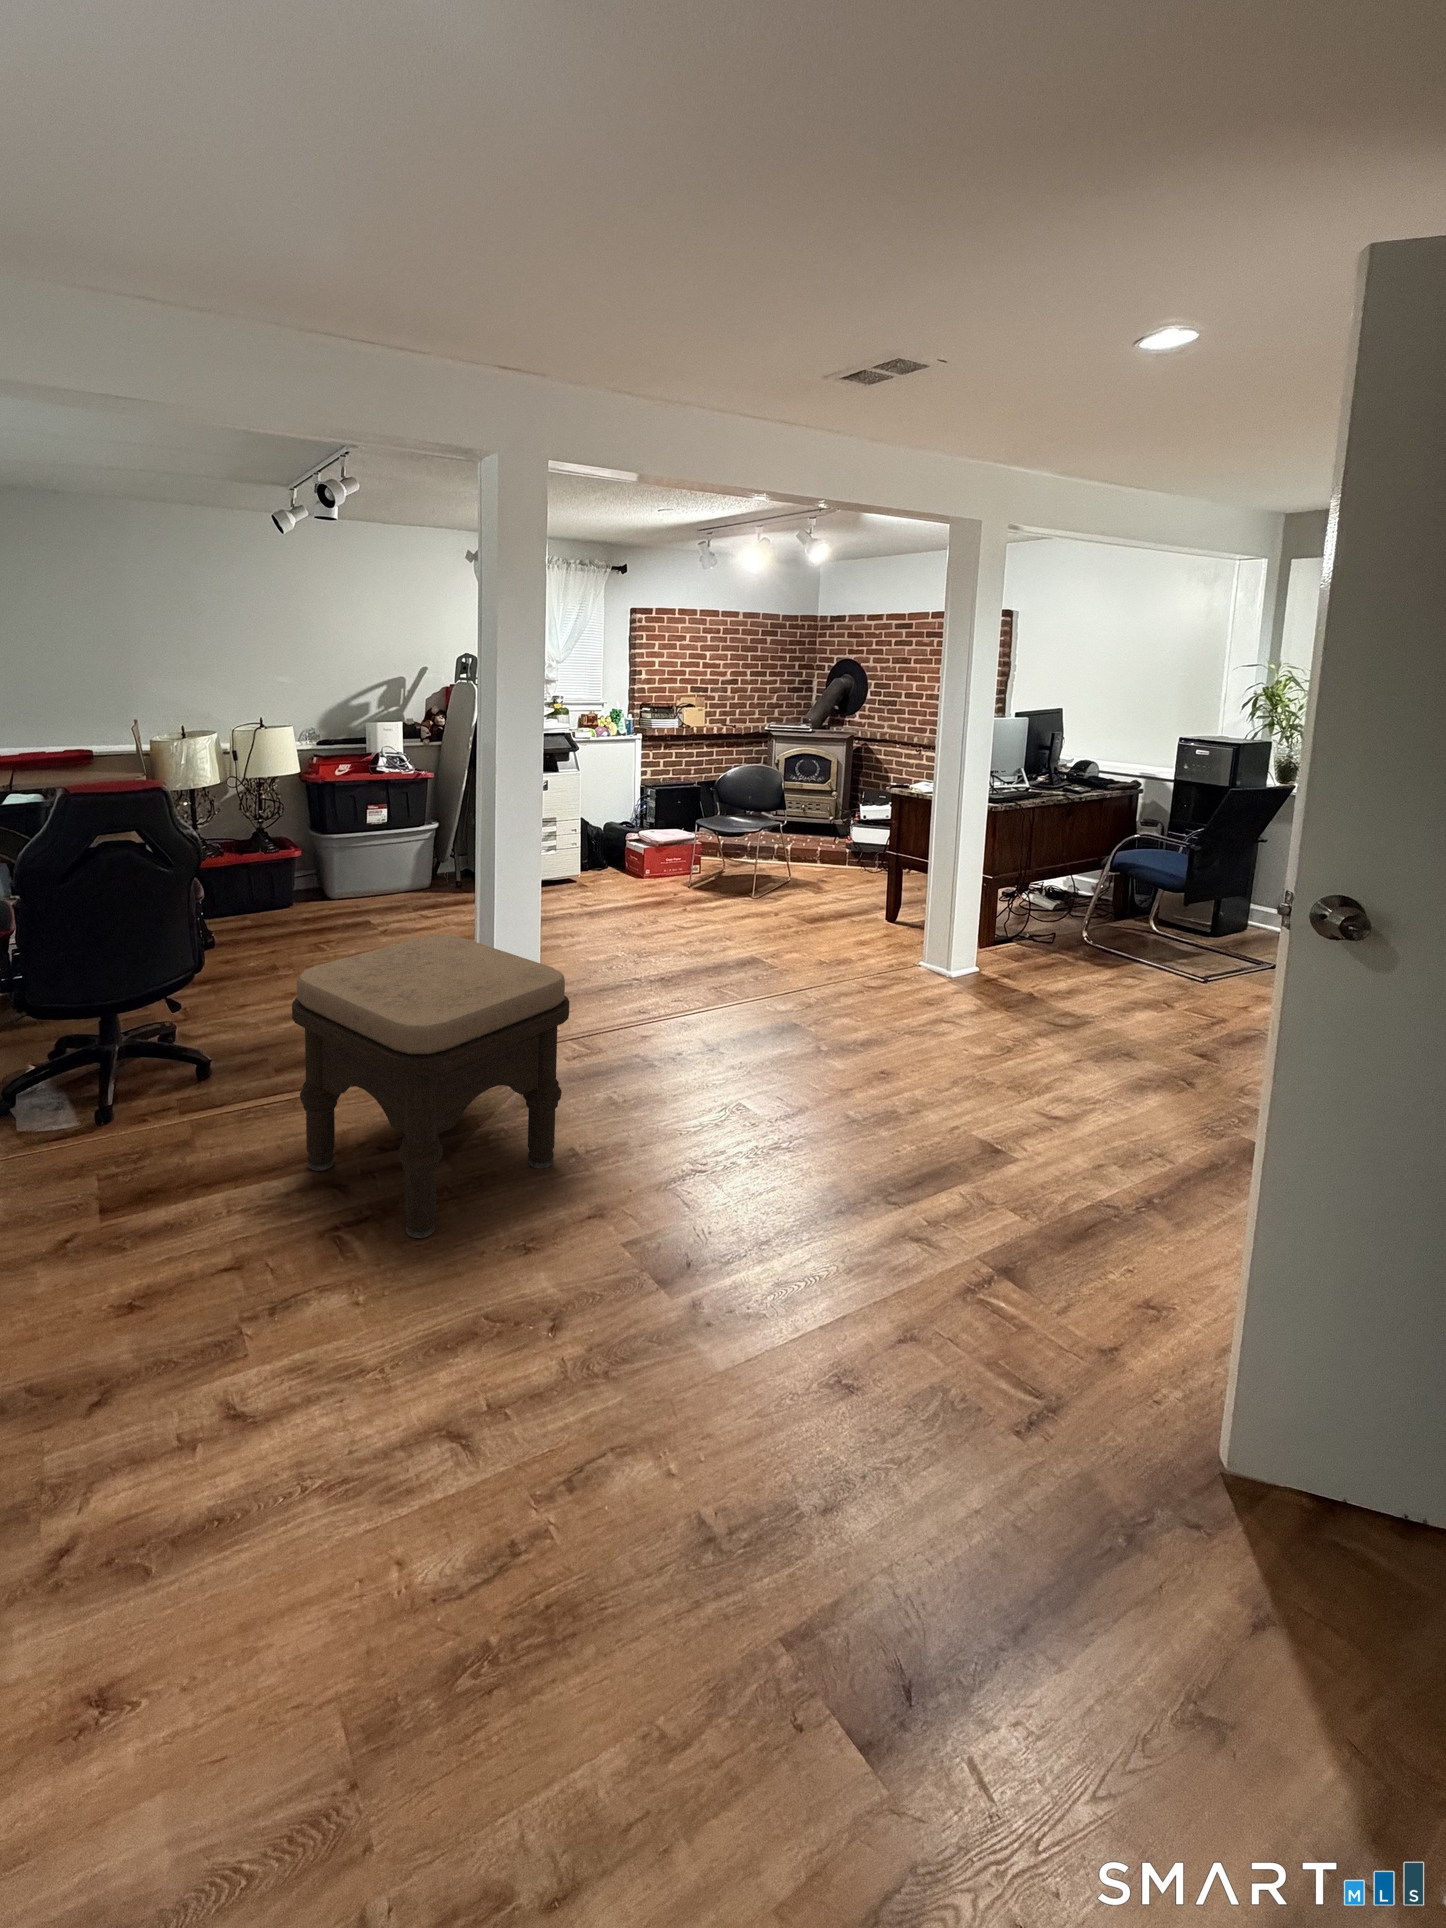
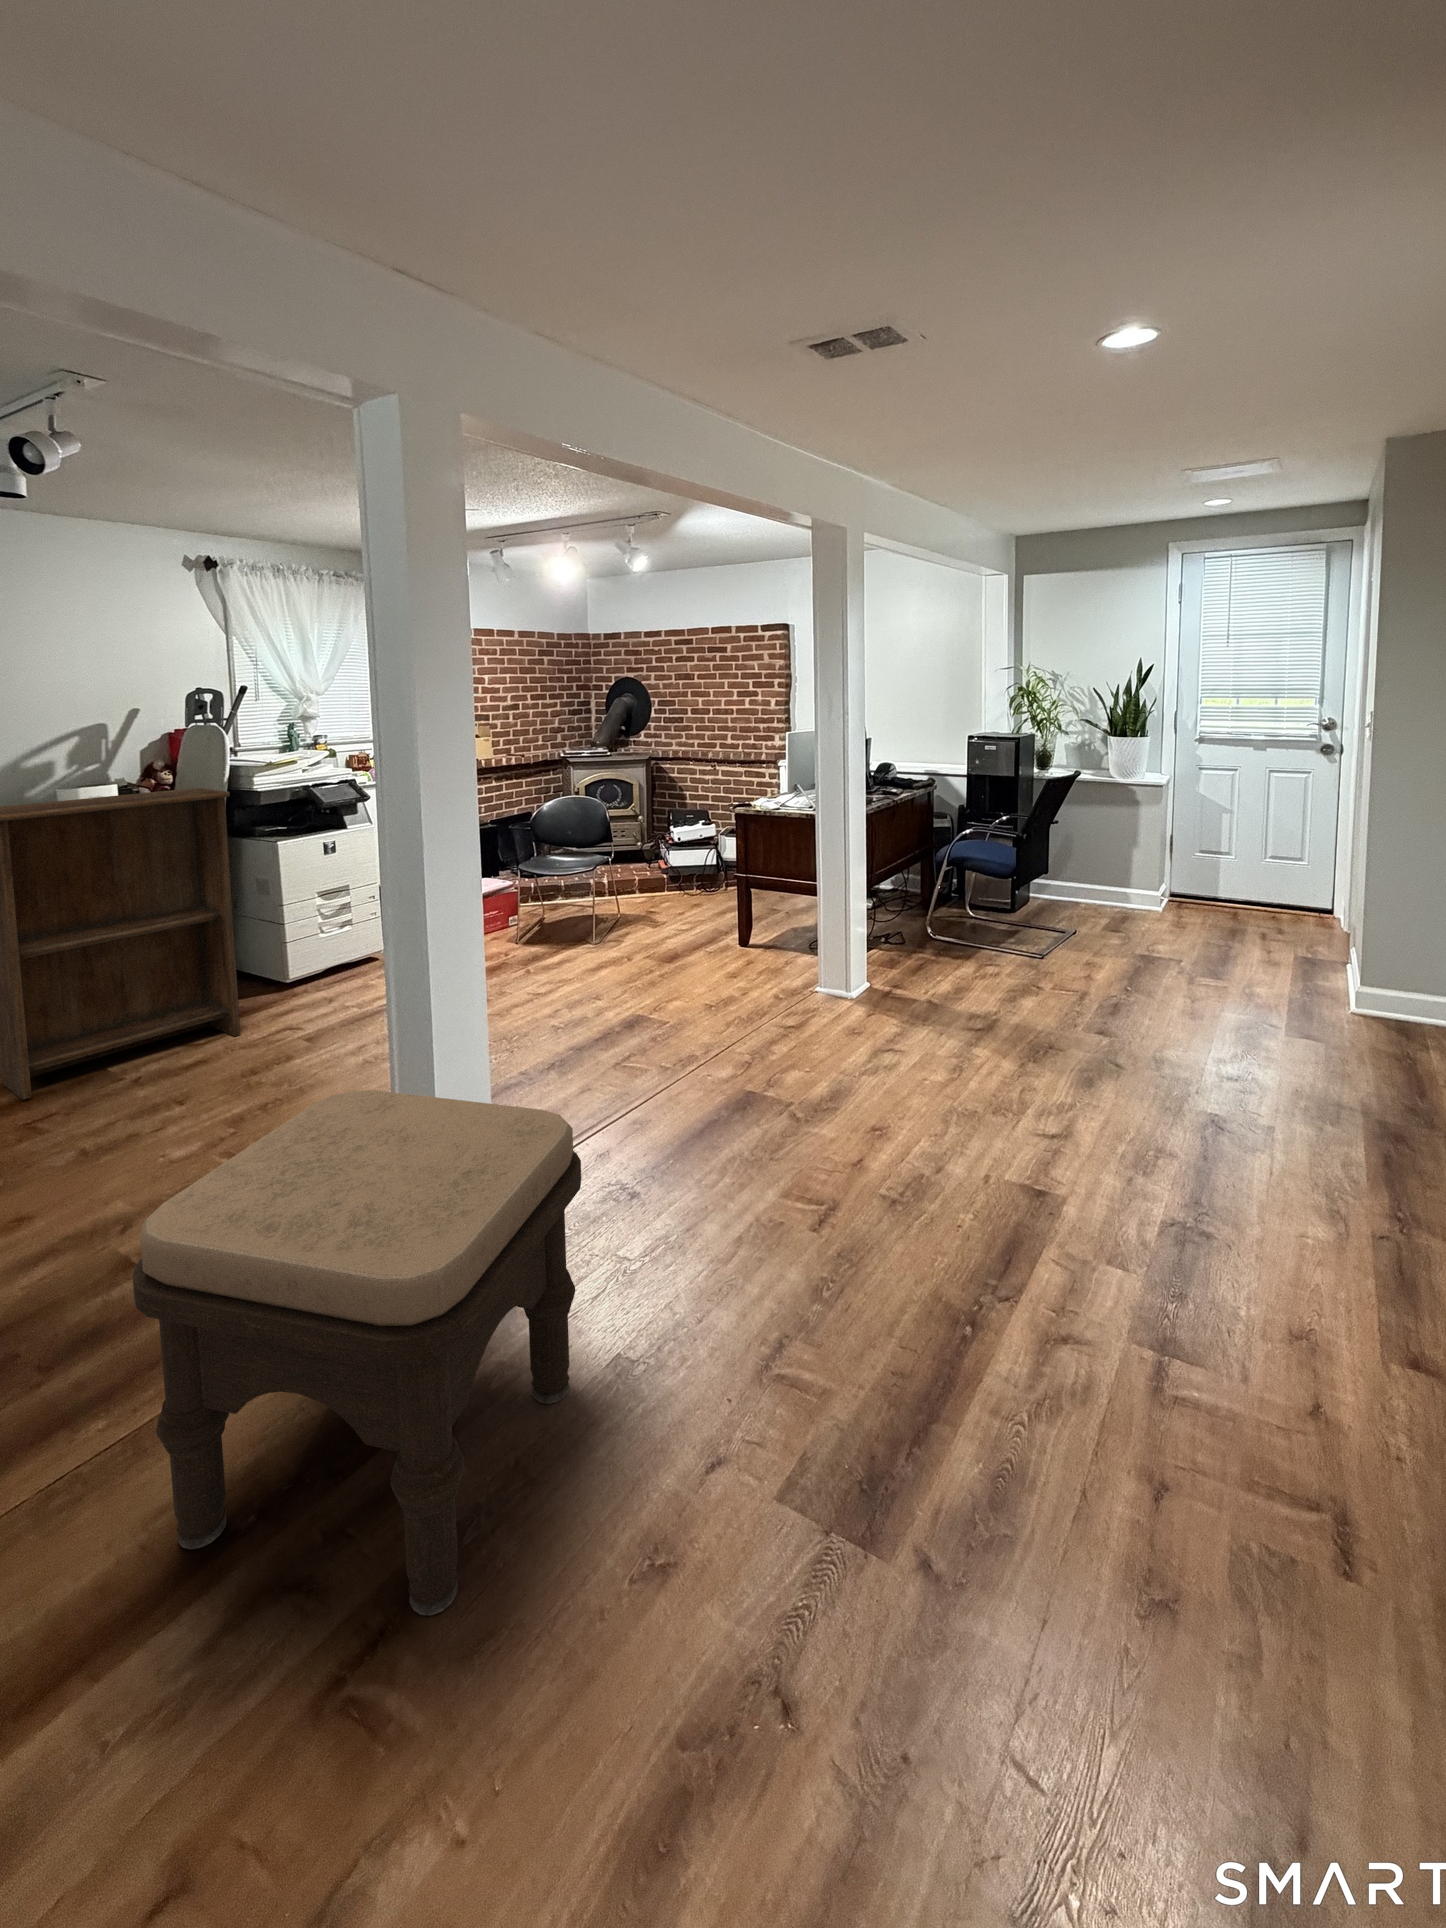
bookshelf: none [303,729,463,930] -> present [0,788,240,1100]

